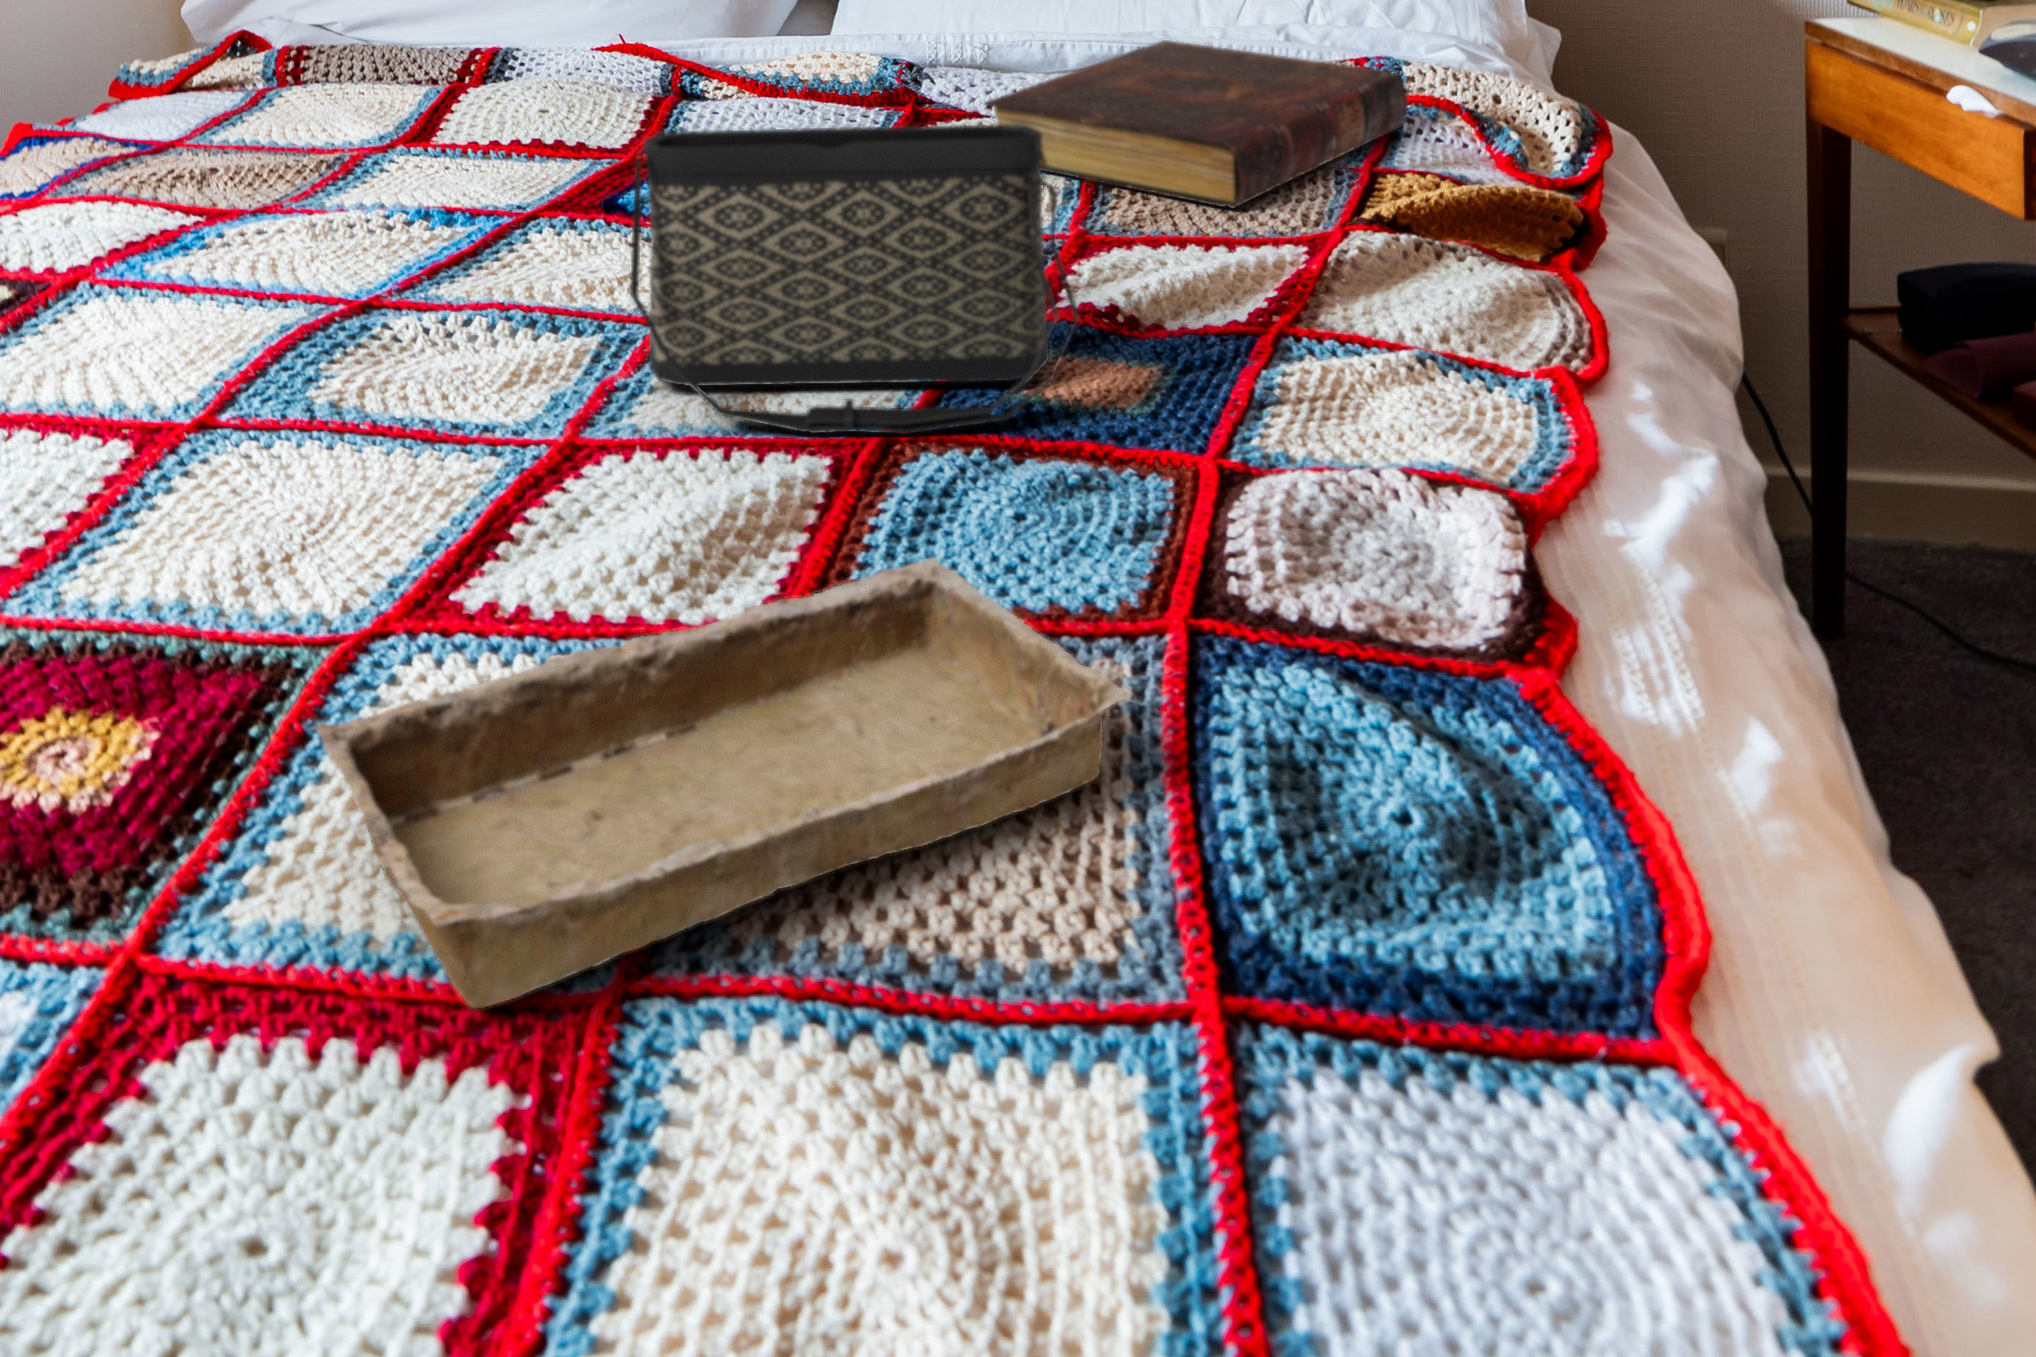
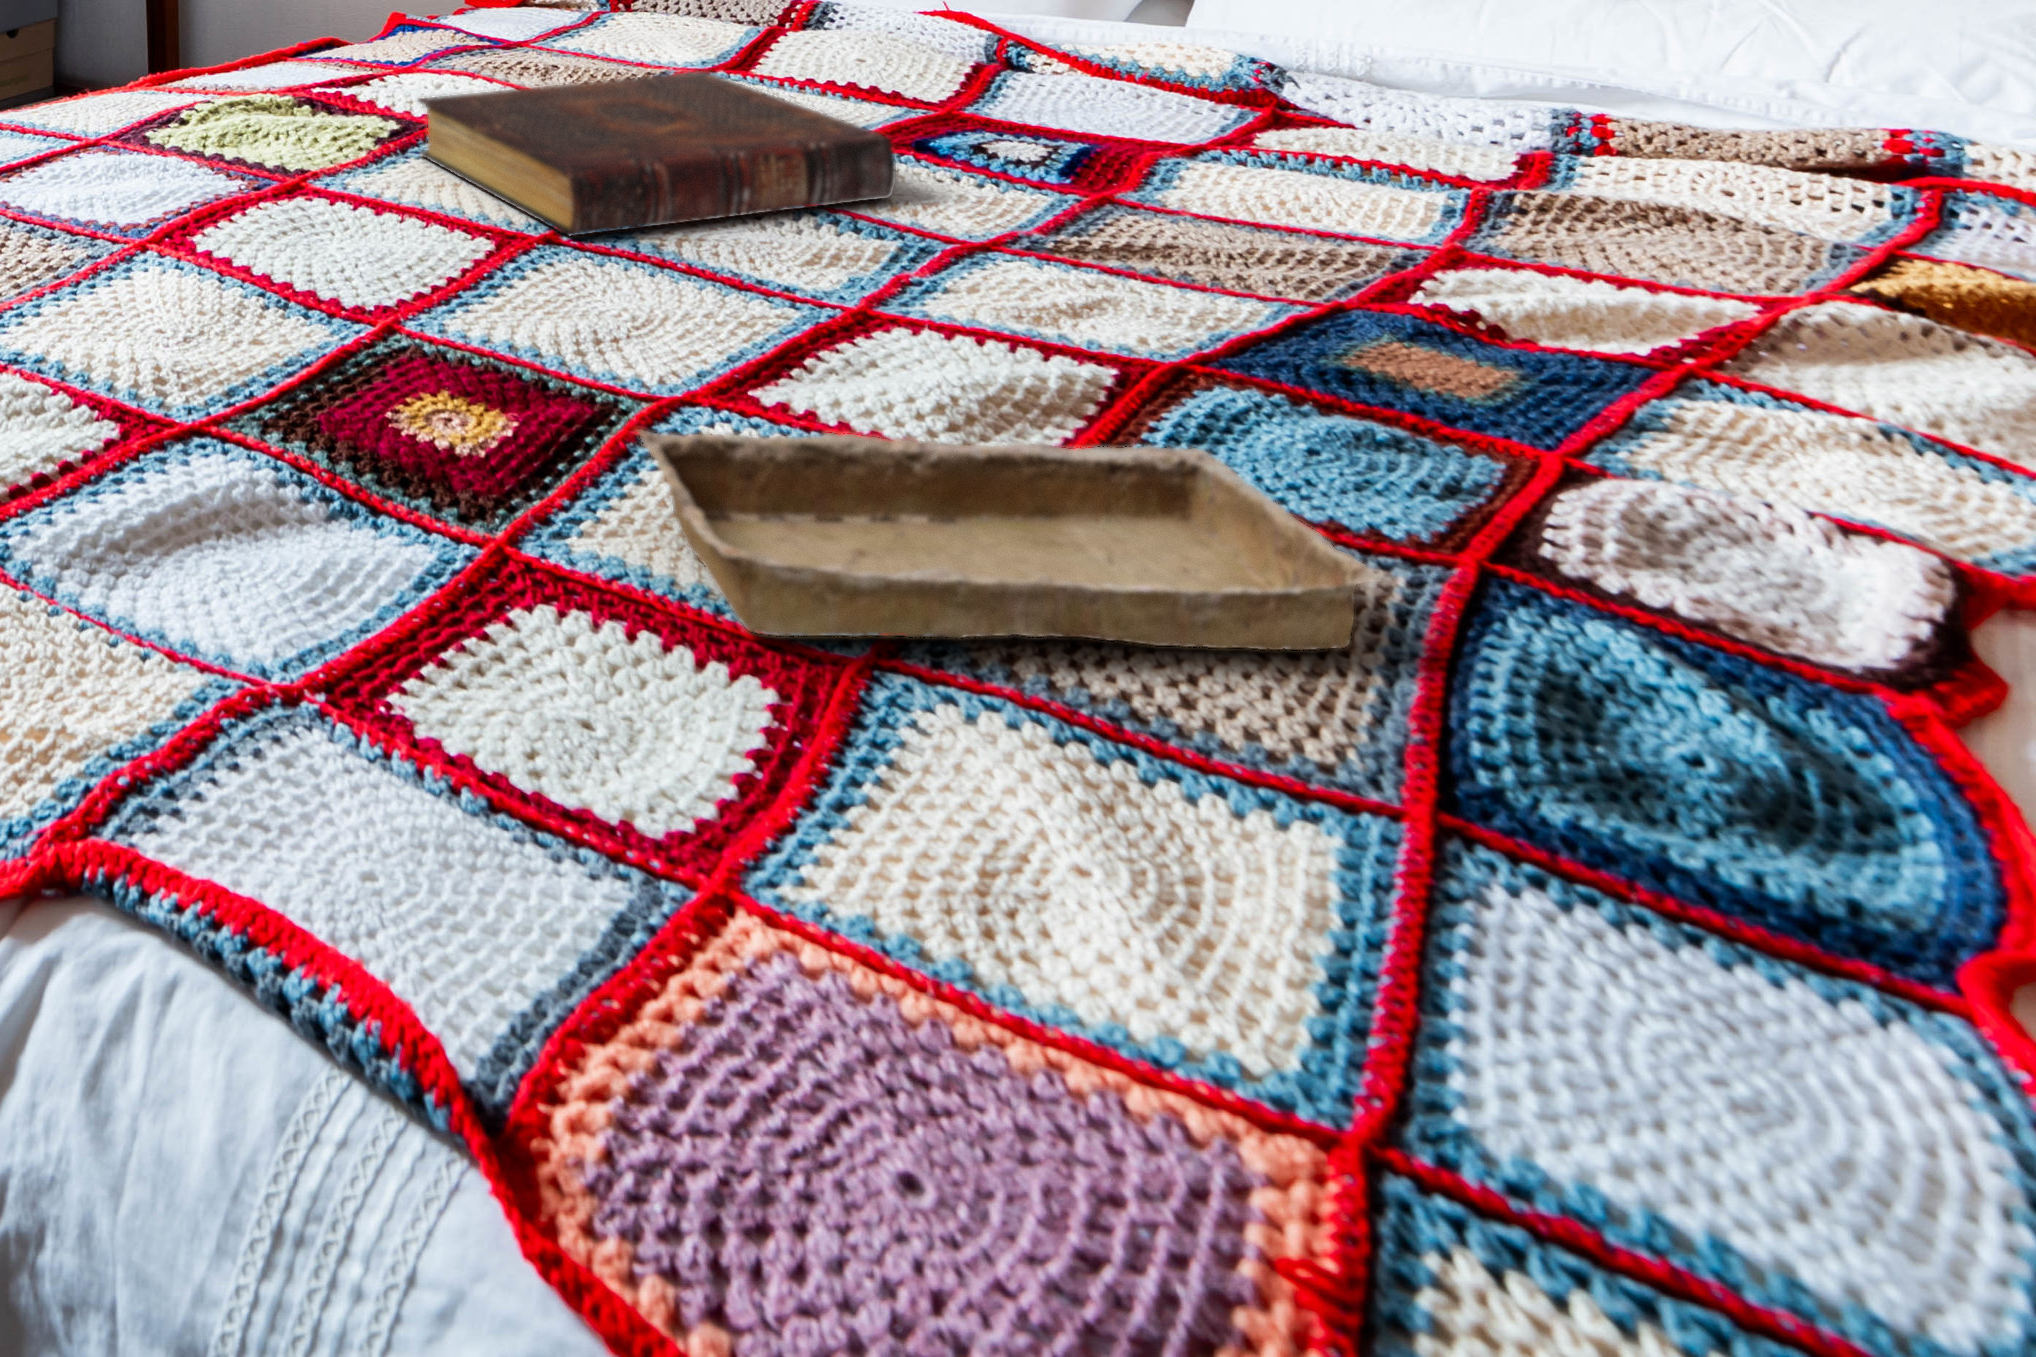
book: present [984,40,1408,208] -> present [419,71,896,236]
handbag: present [630,124,1080,434] -> none [926,65,1410,377]

